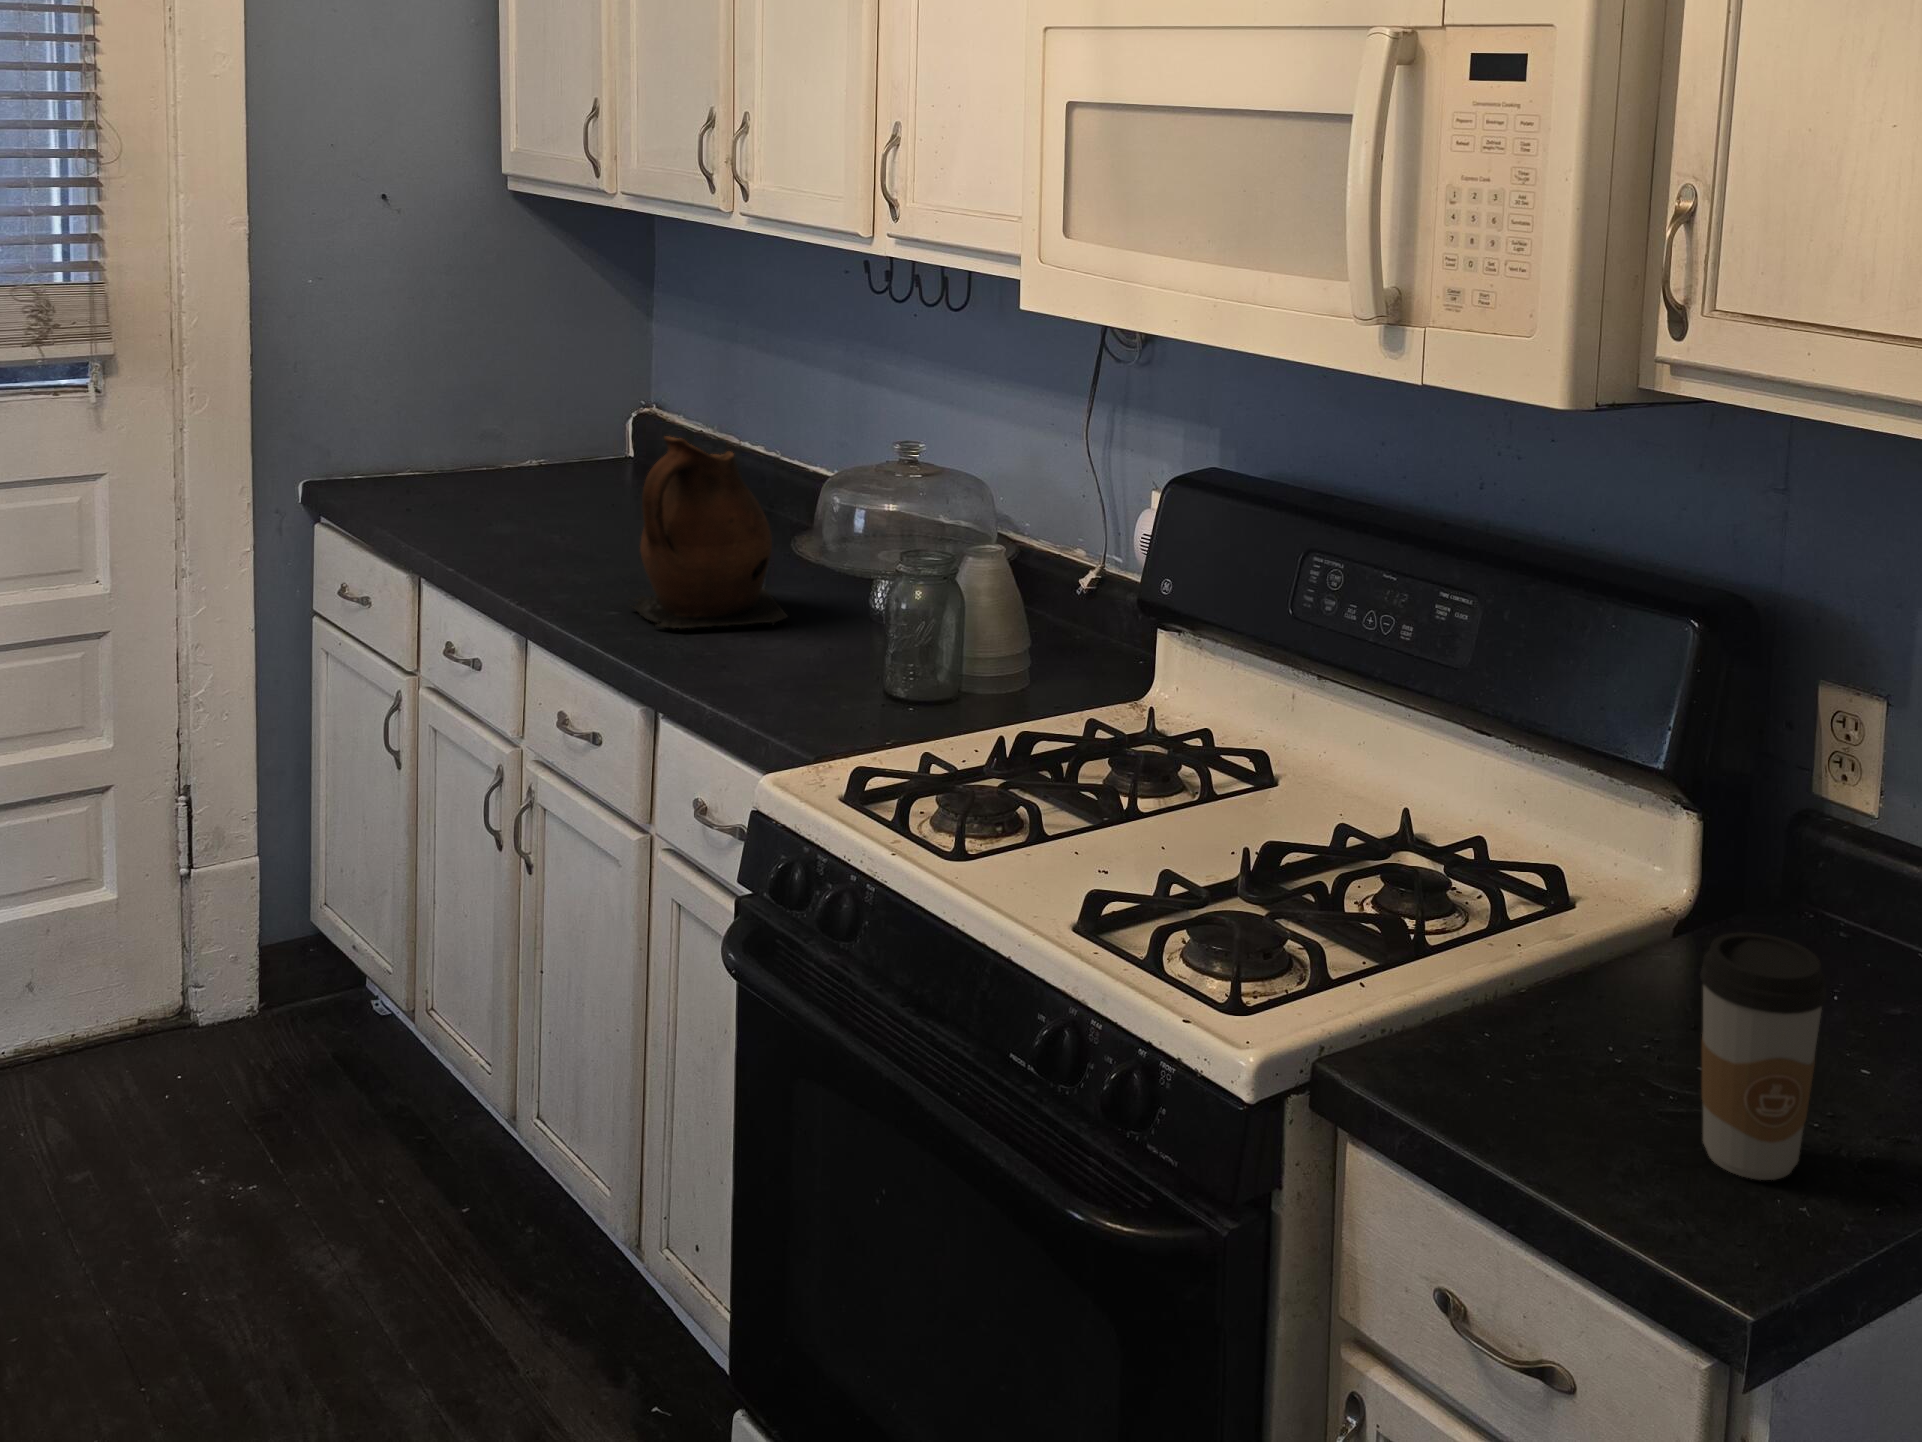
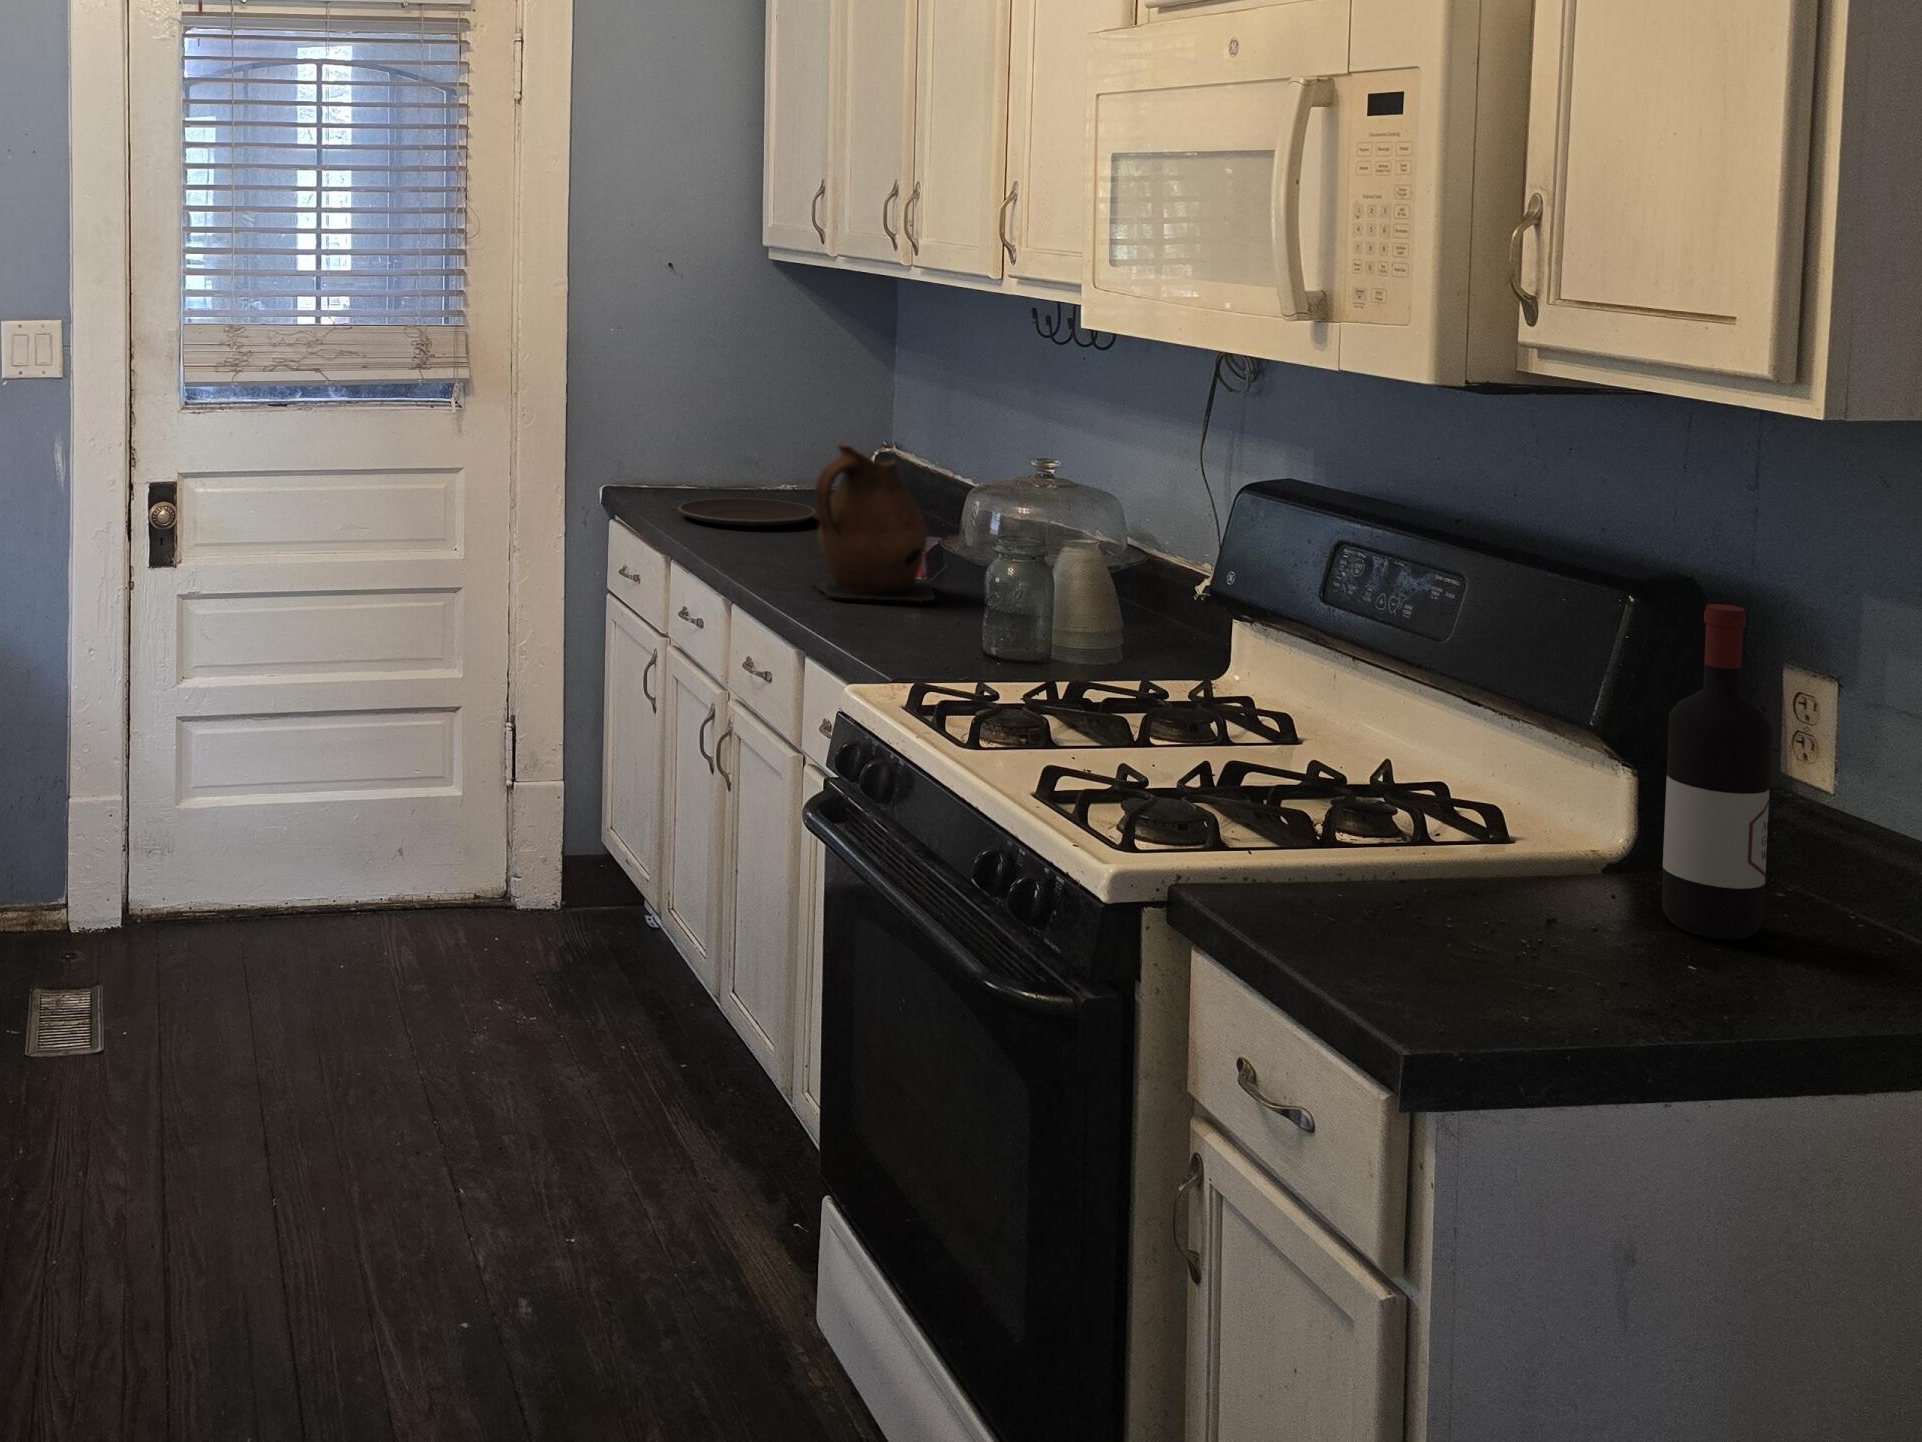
plate: none [410,481,585,523] -> present [678,498,816,526]
wine bottle: none [1778,643,1896,1012] -> present [1662,604,1773,940]
coffee cup: present [1700,932,1826,1180] -> none [1456,801,1568,1001]

